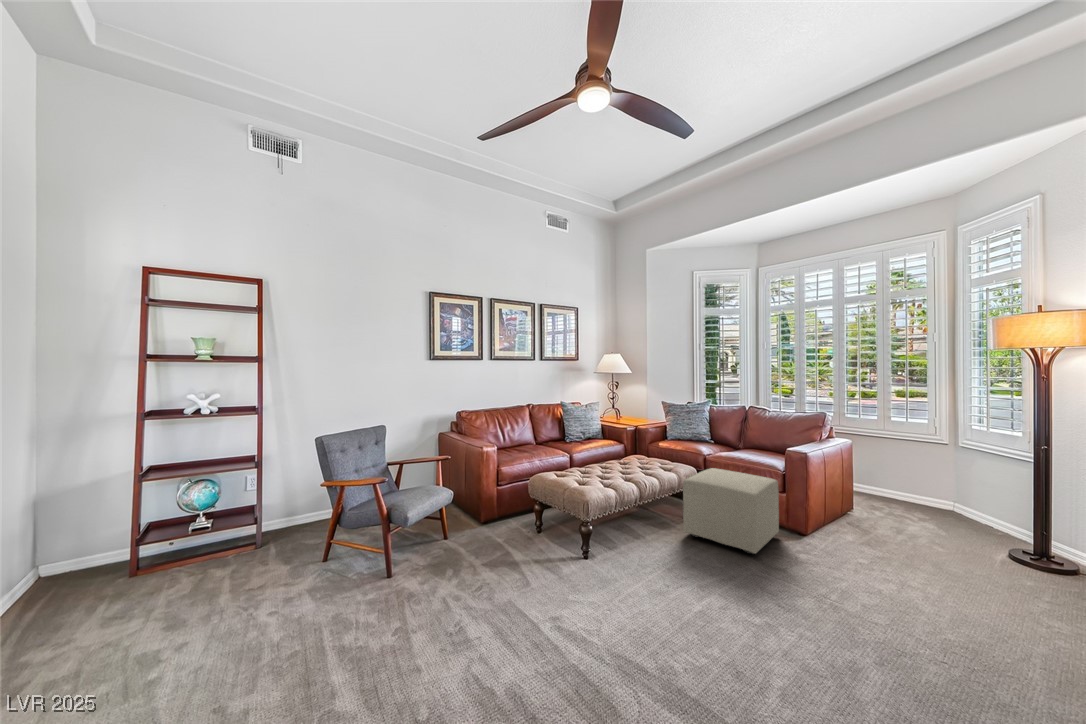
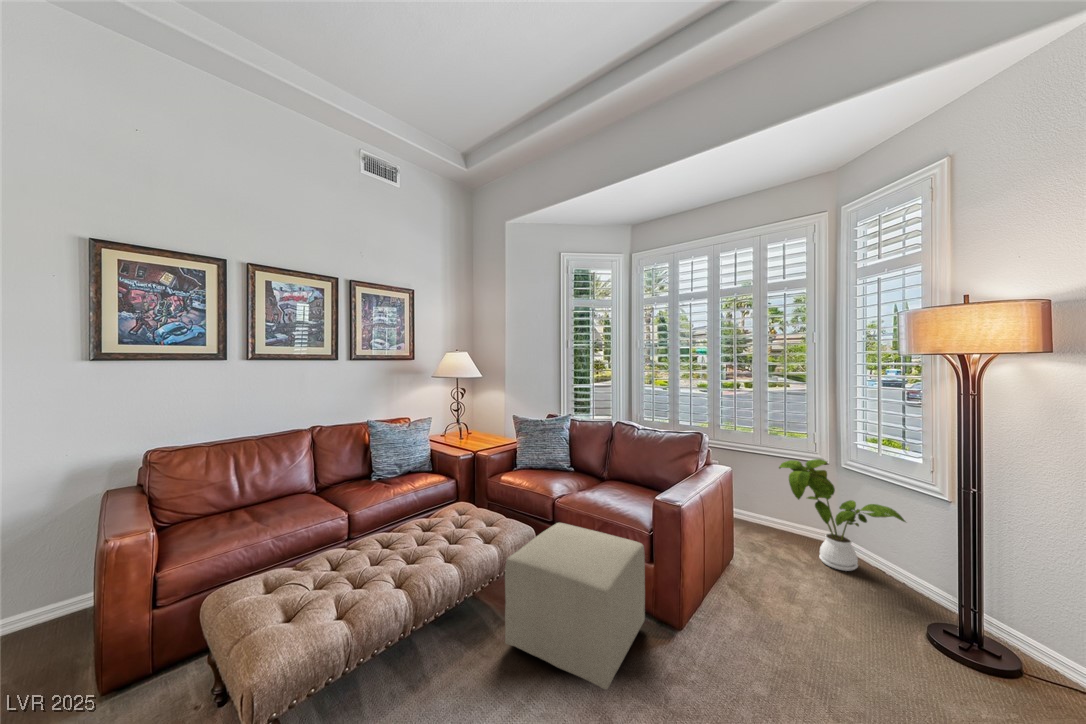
house plant: none [895,435,1008,526] -> present [779,459,906,571]

